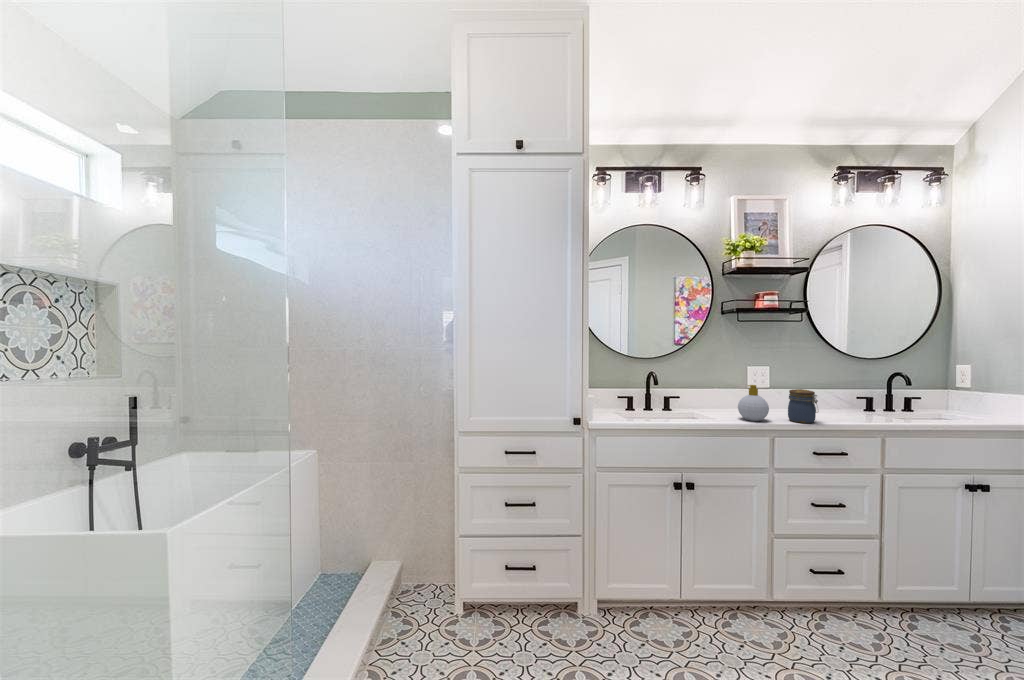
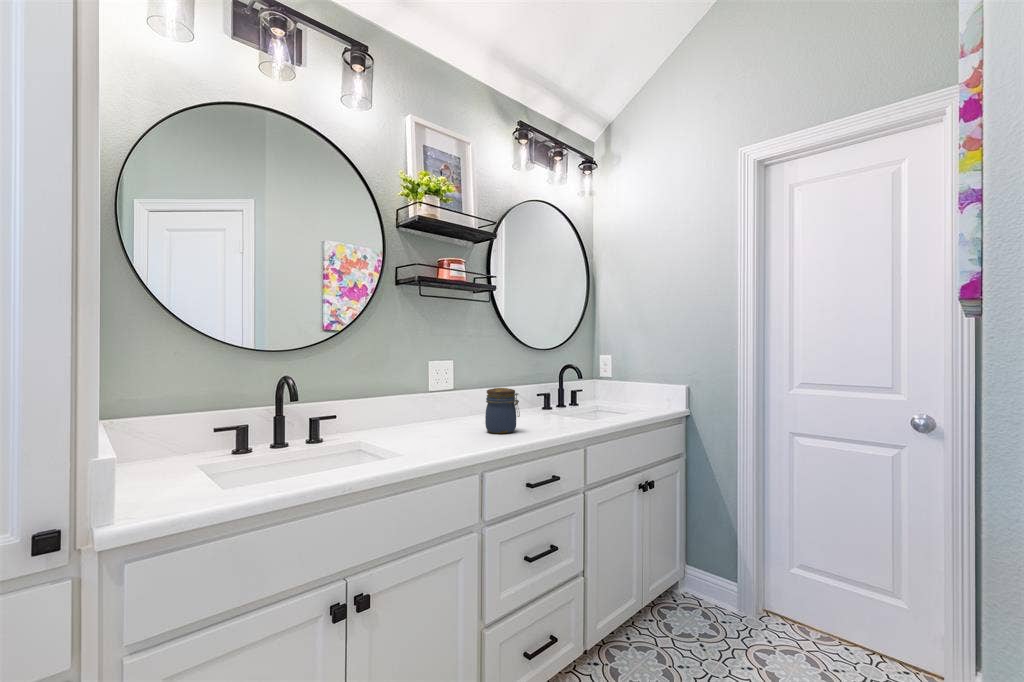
soap bottle: present [738,385,769,421] -> none [426,386,466,440]

